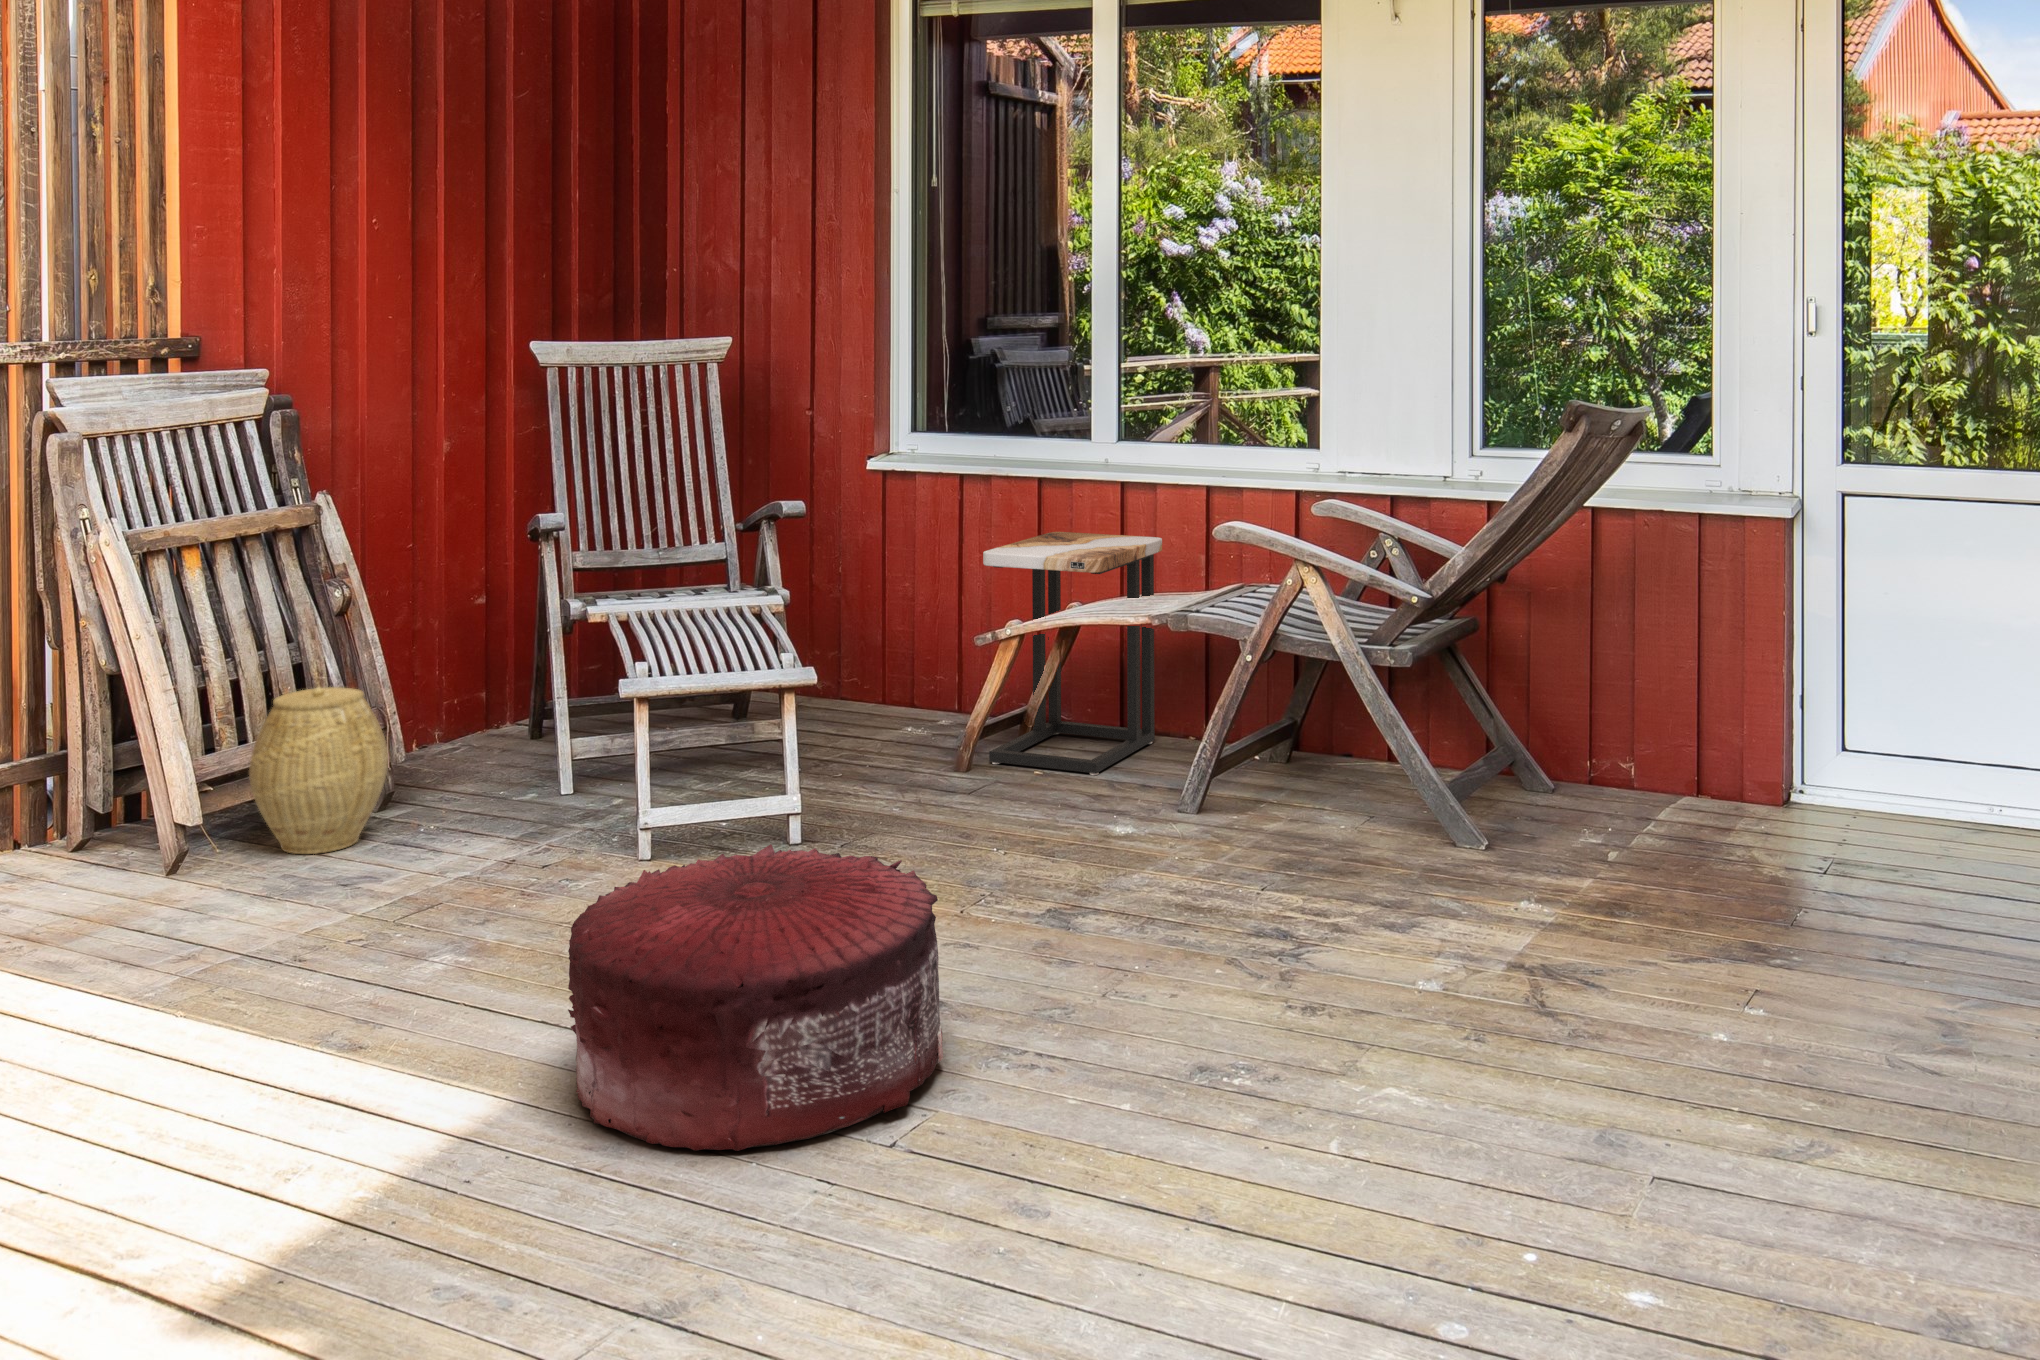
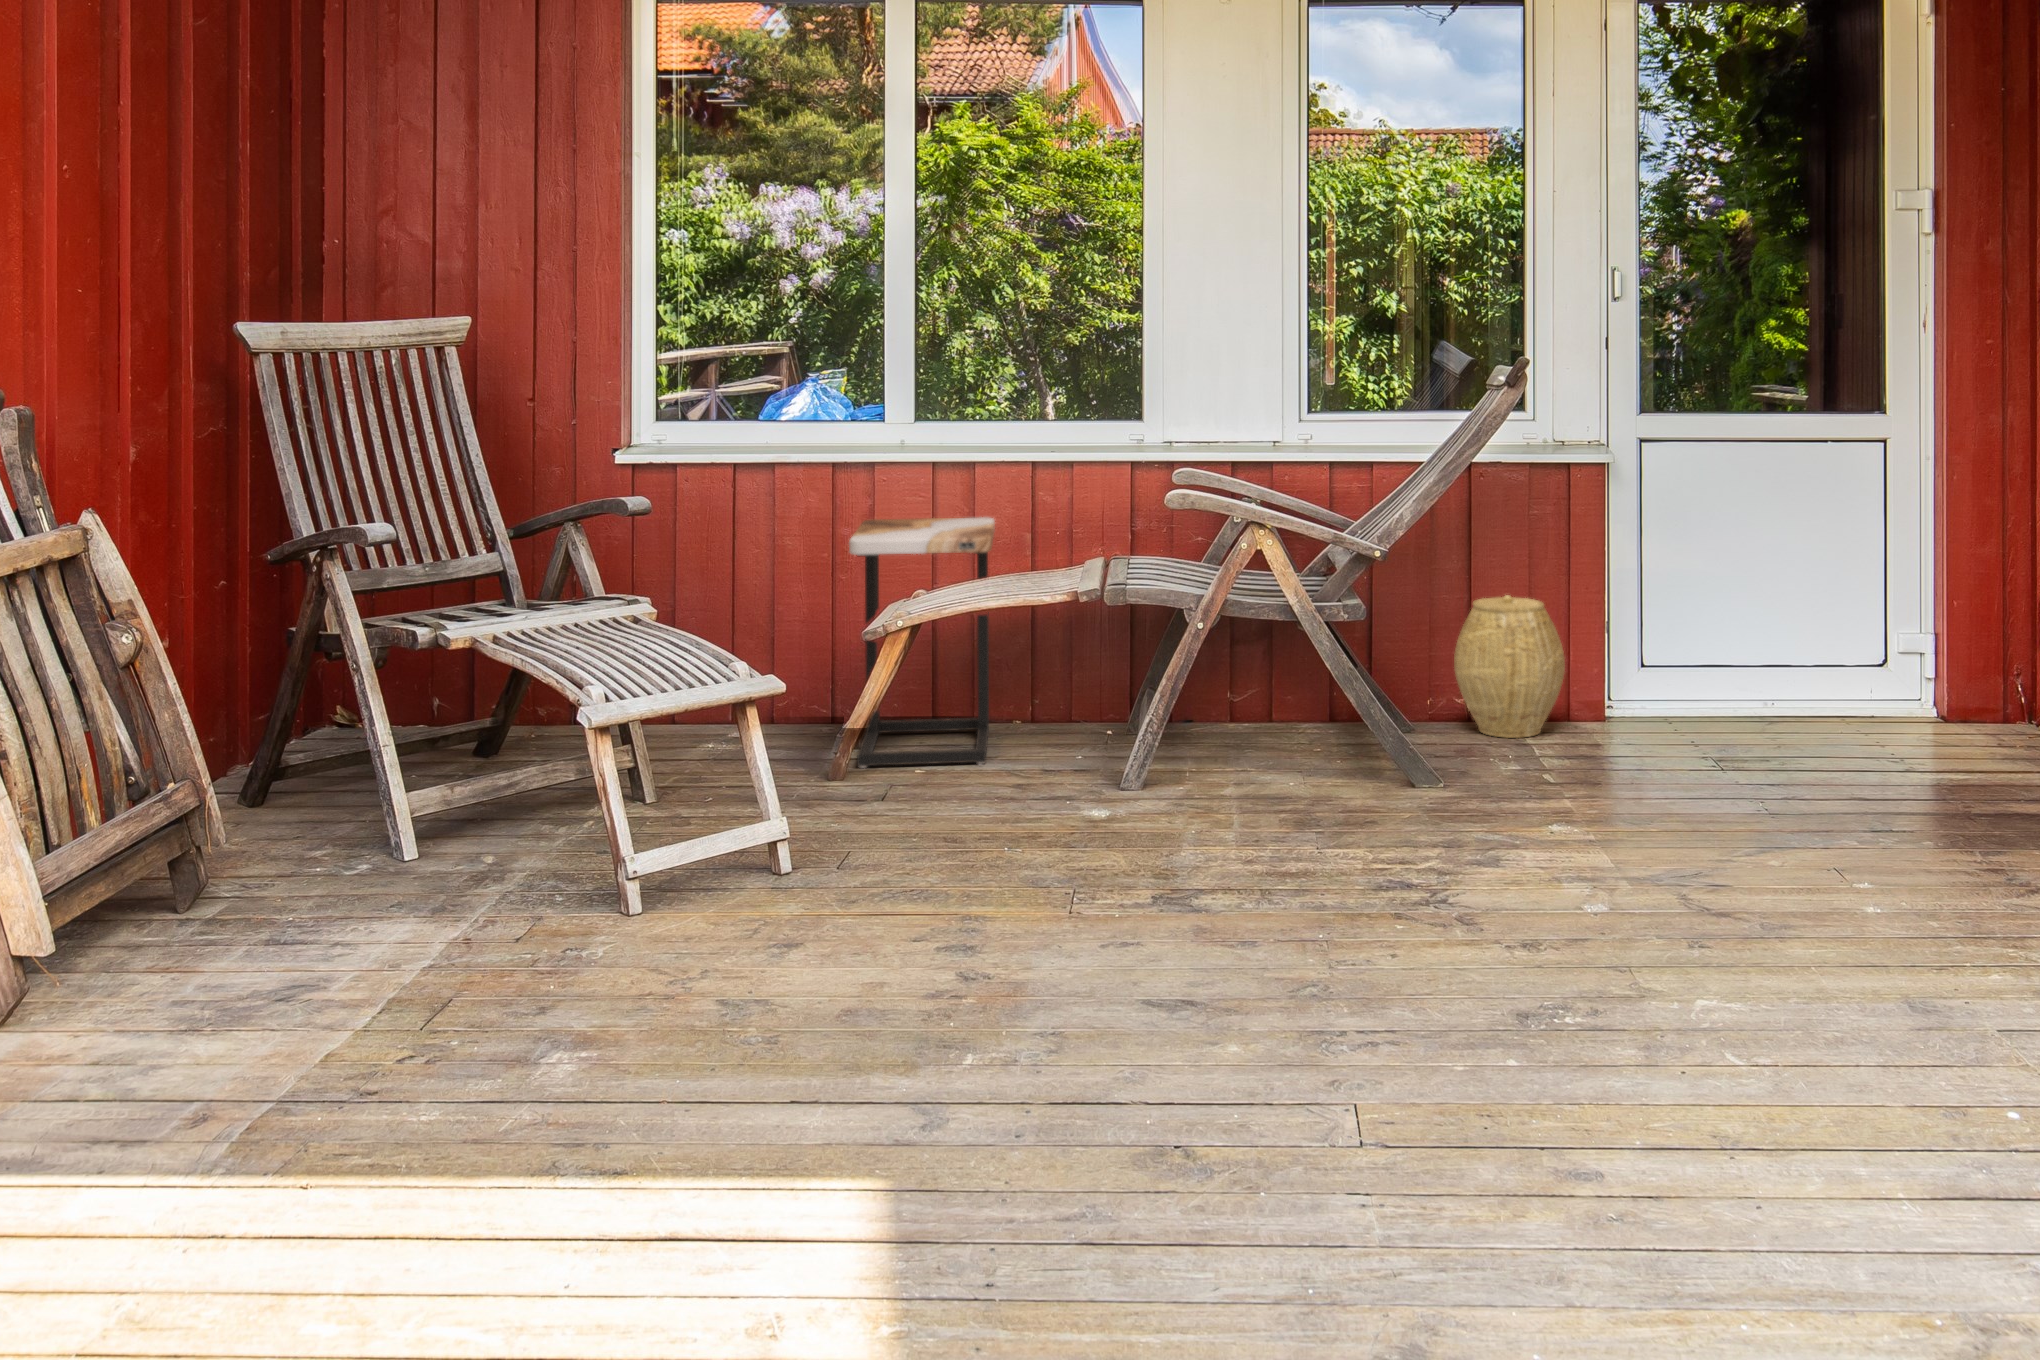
woven basket: present [249,687,388,854] -> present [1454,595,1565,738]
pouf: present [568,844,943,1151] -> none [956,820,1351,1137]

